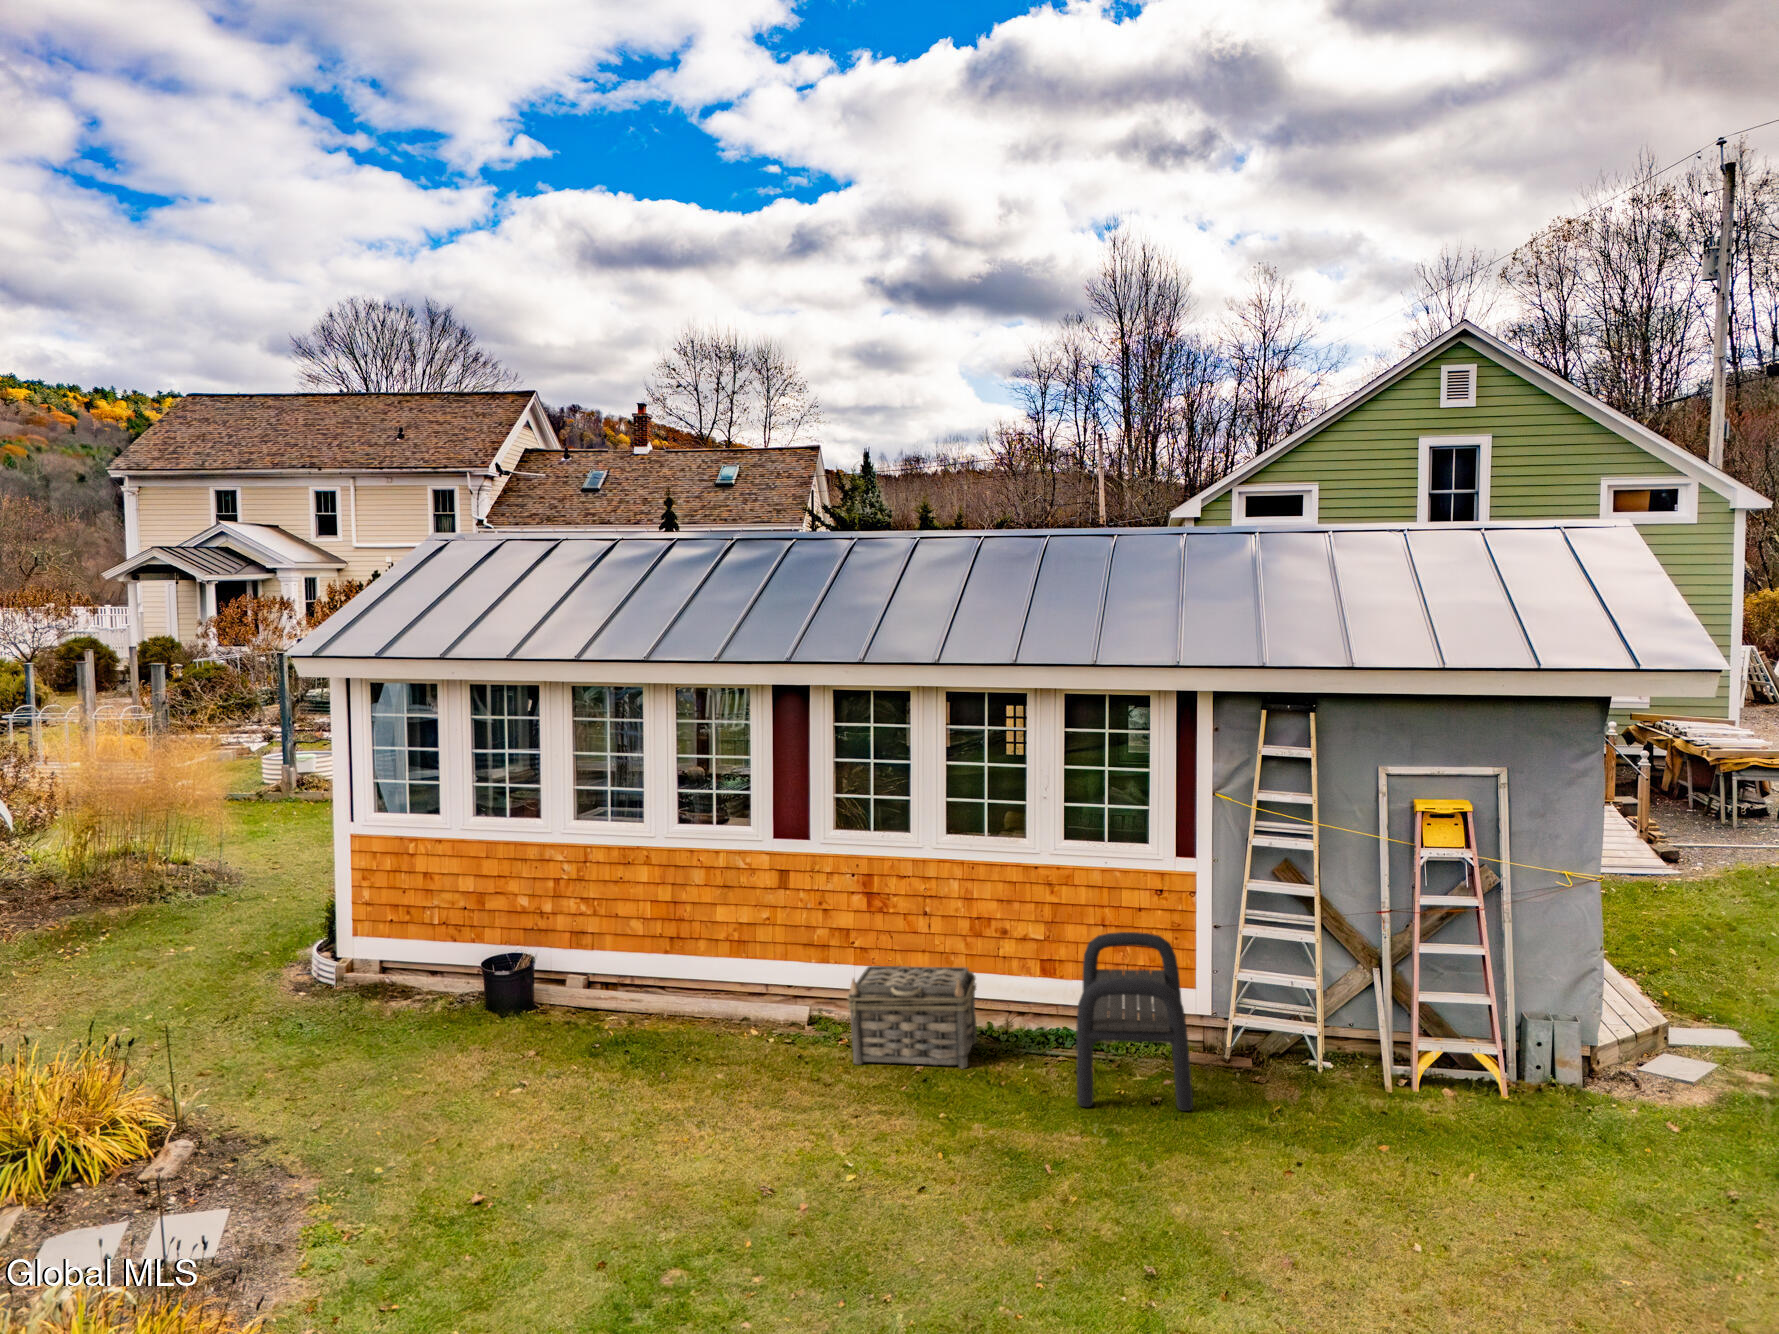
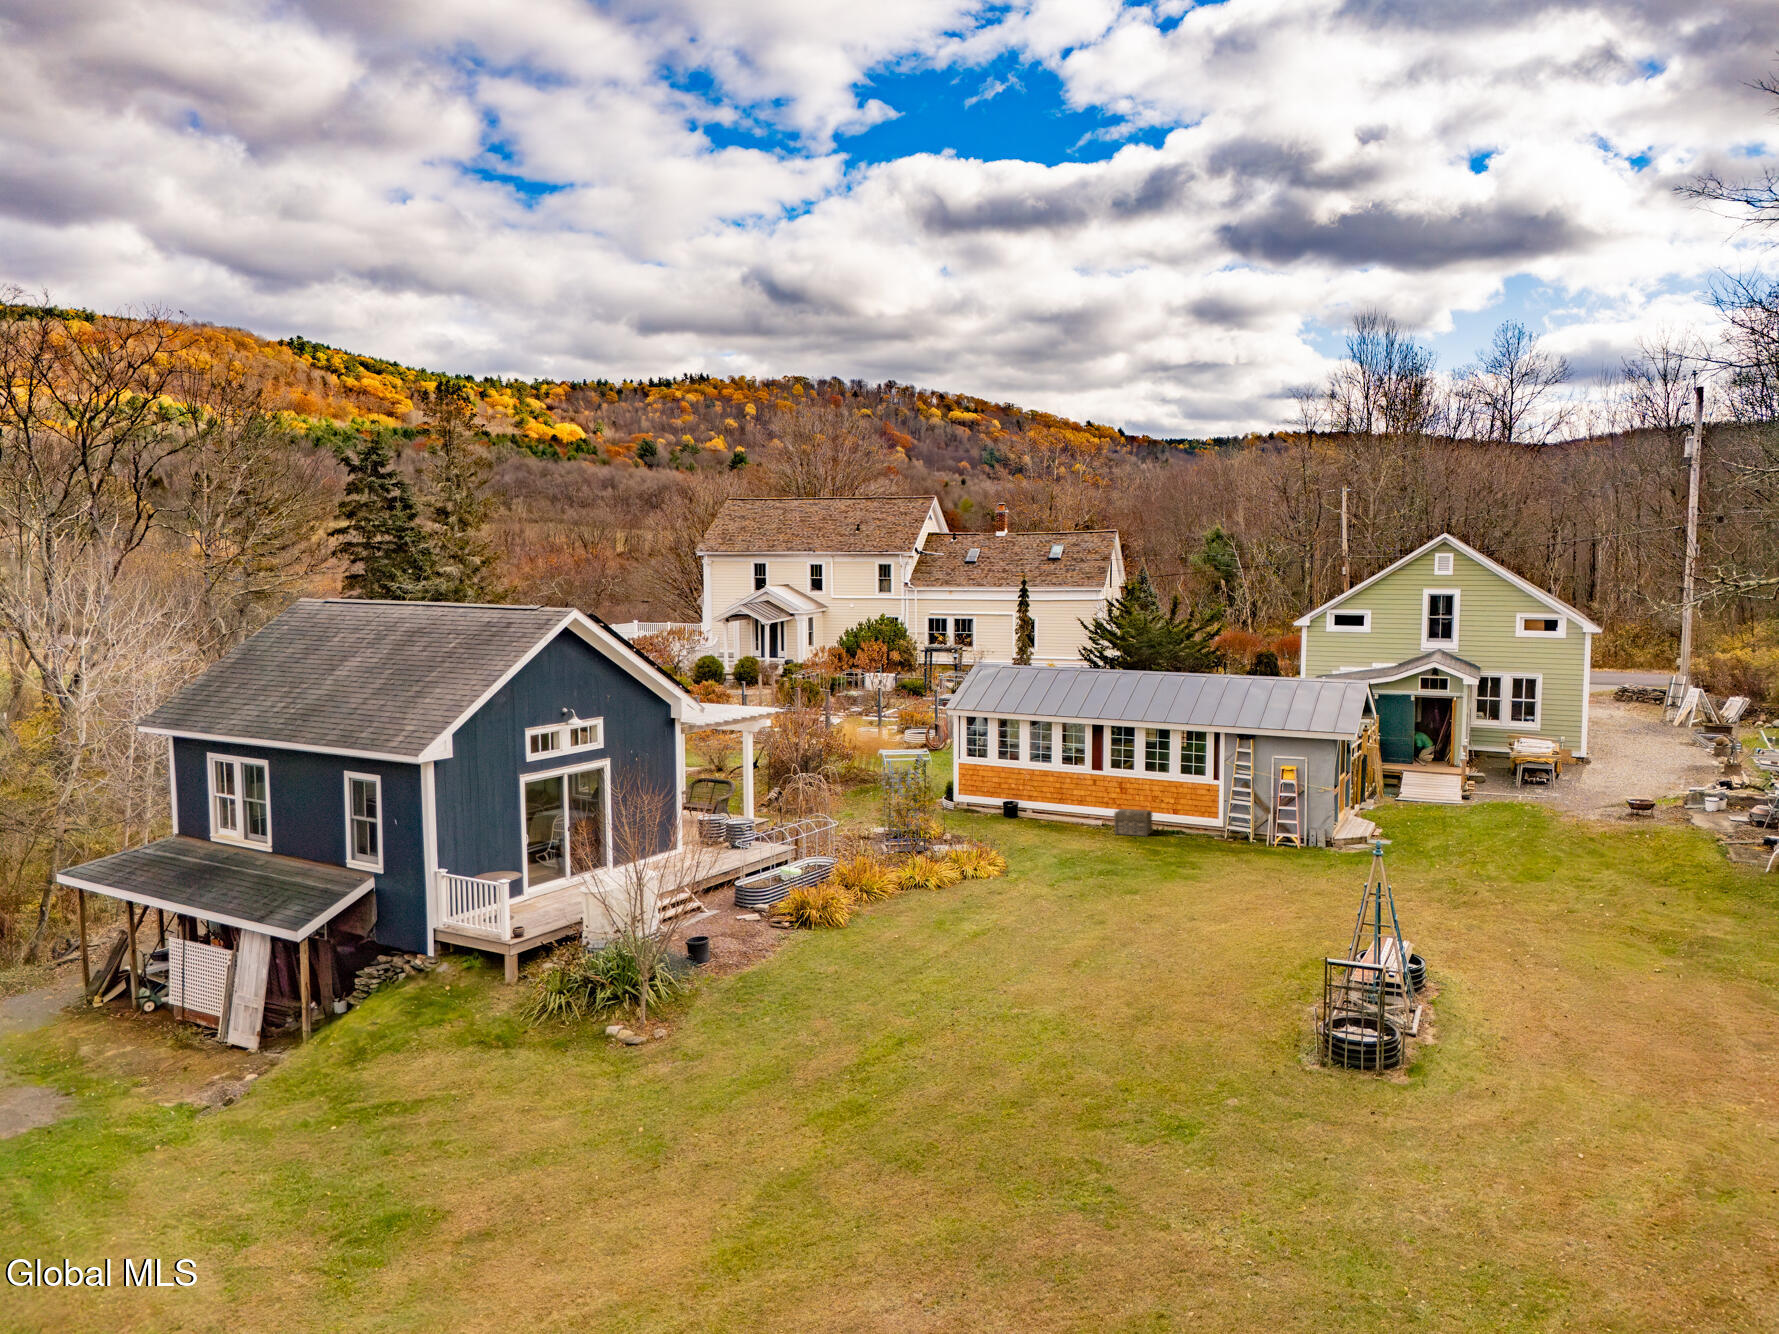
bench: present [1076,932,1193,1111] -> none [1175,801,1214,845]

